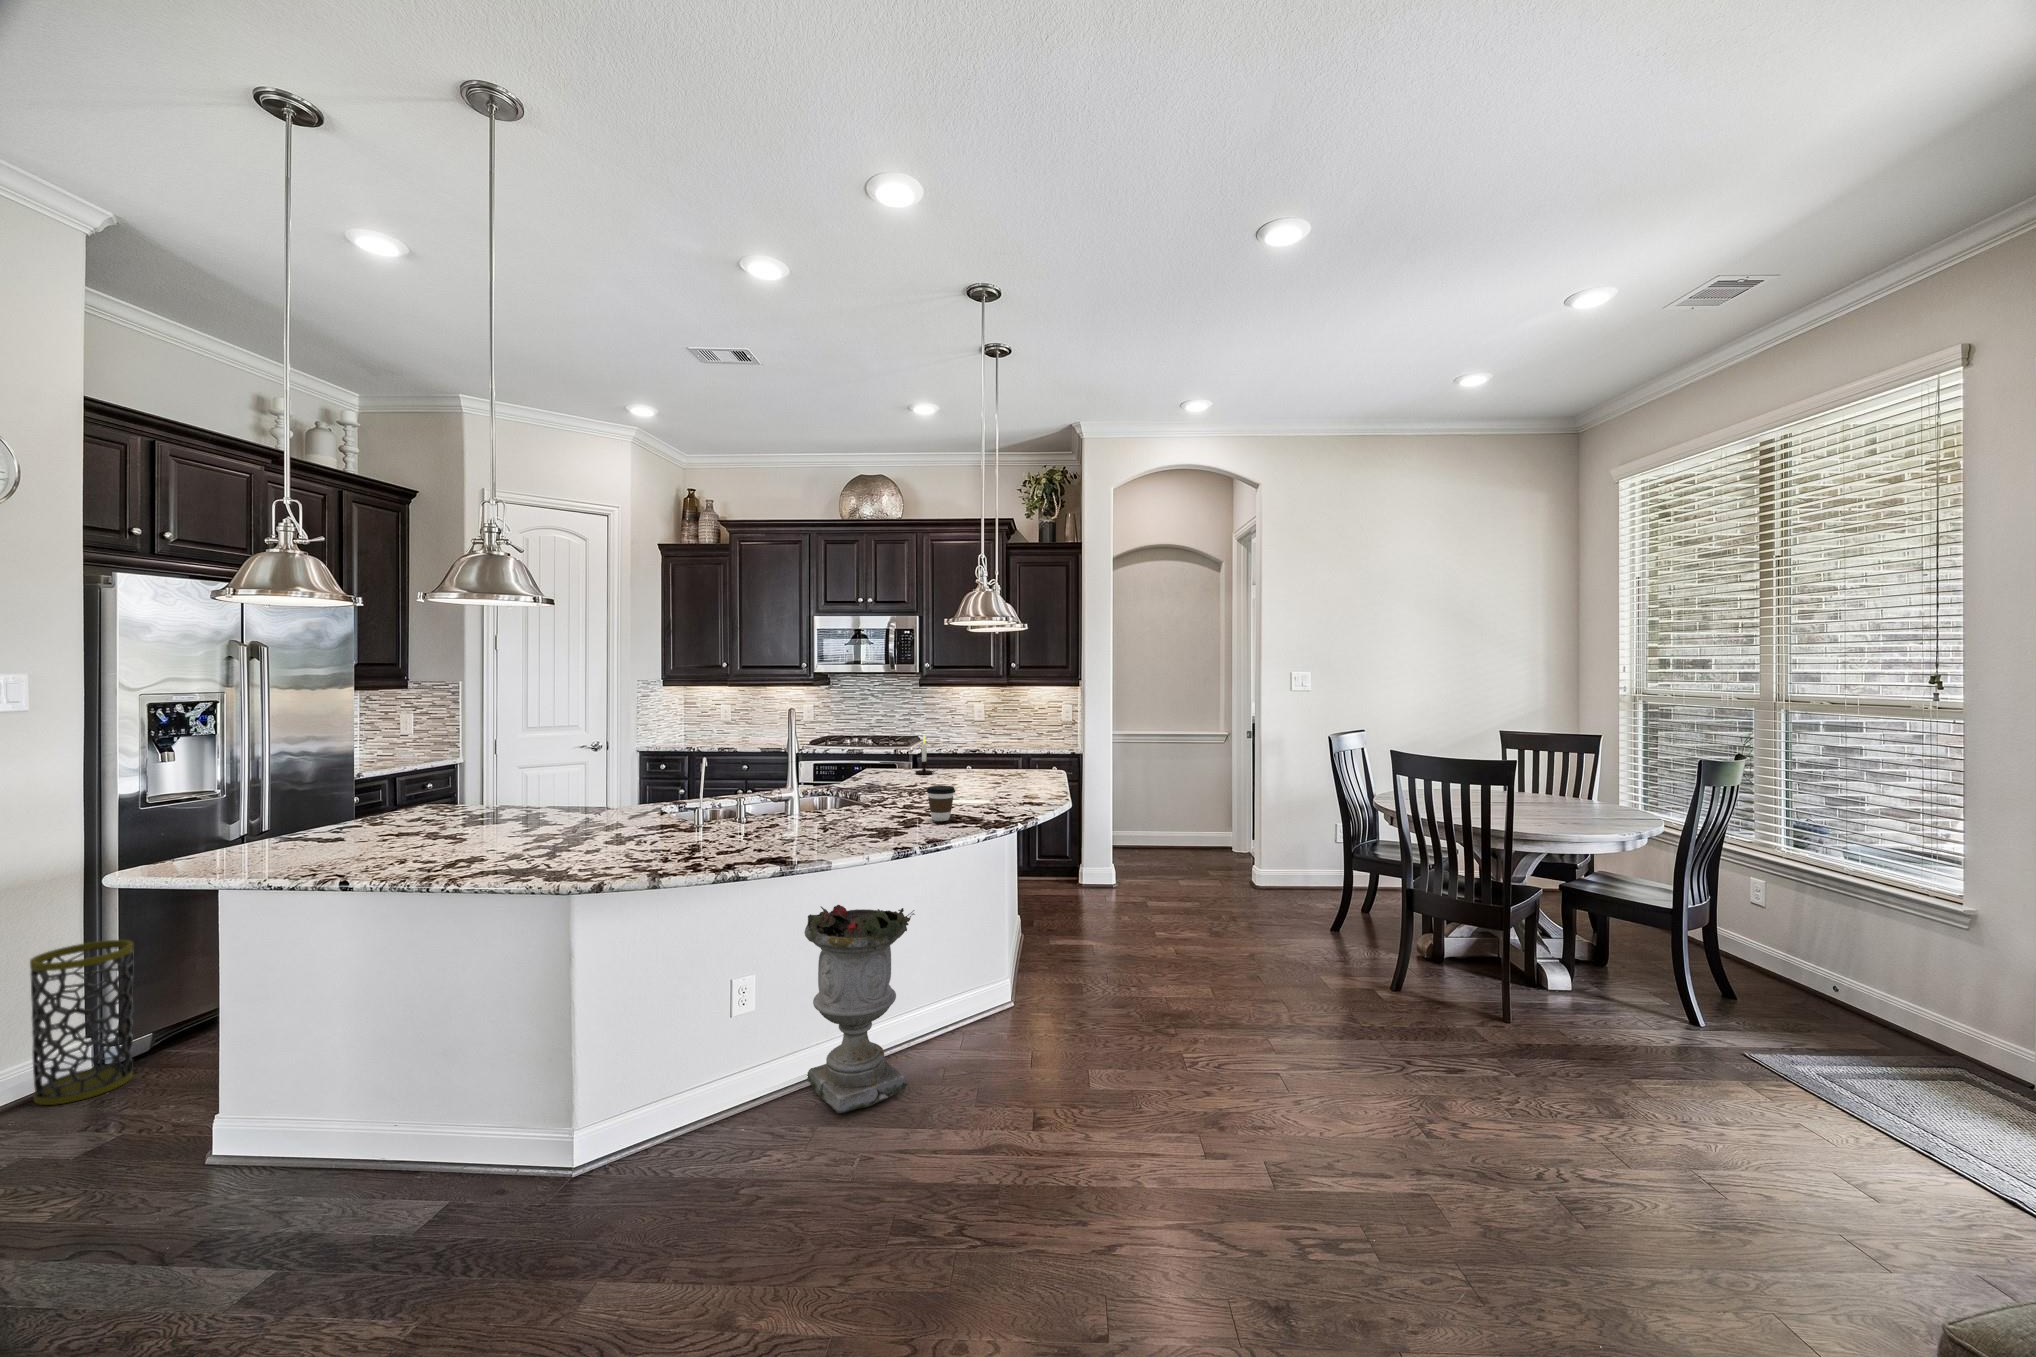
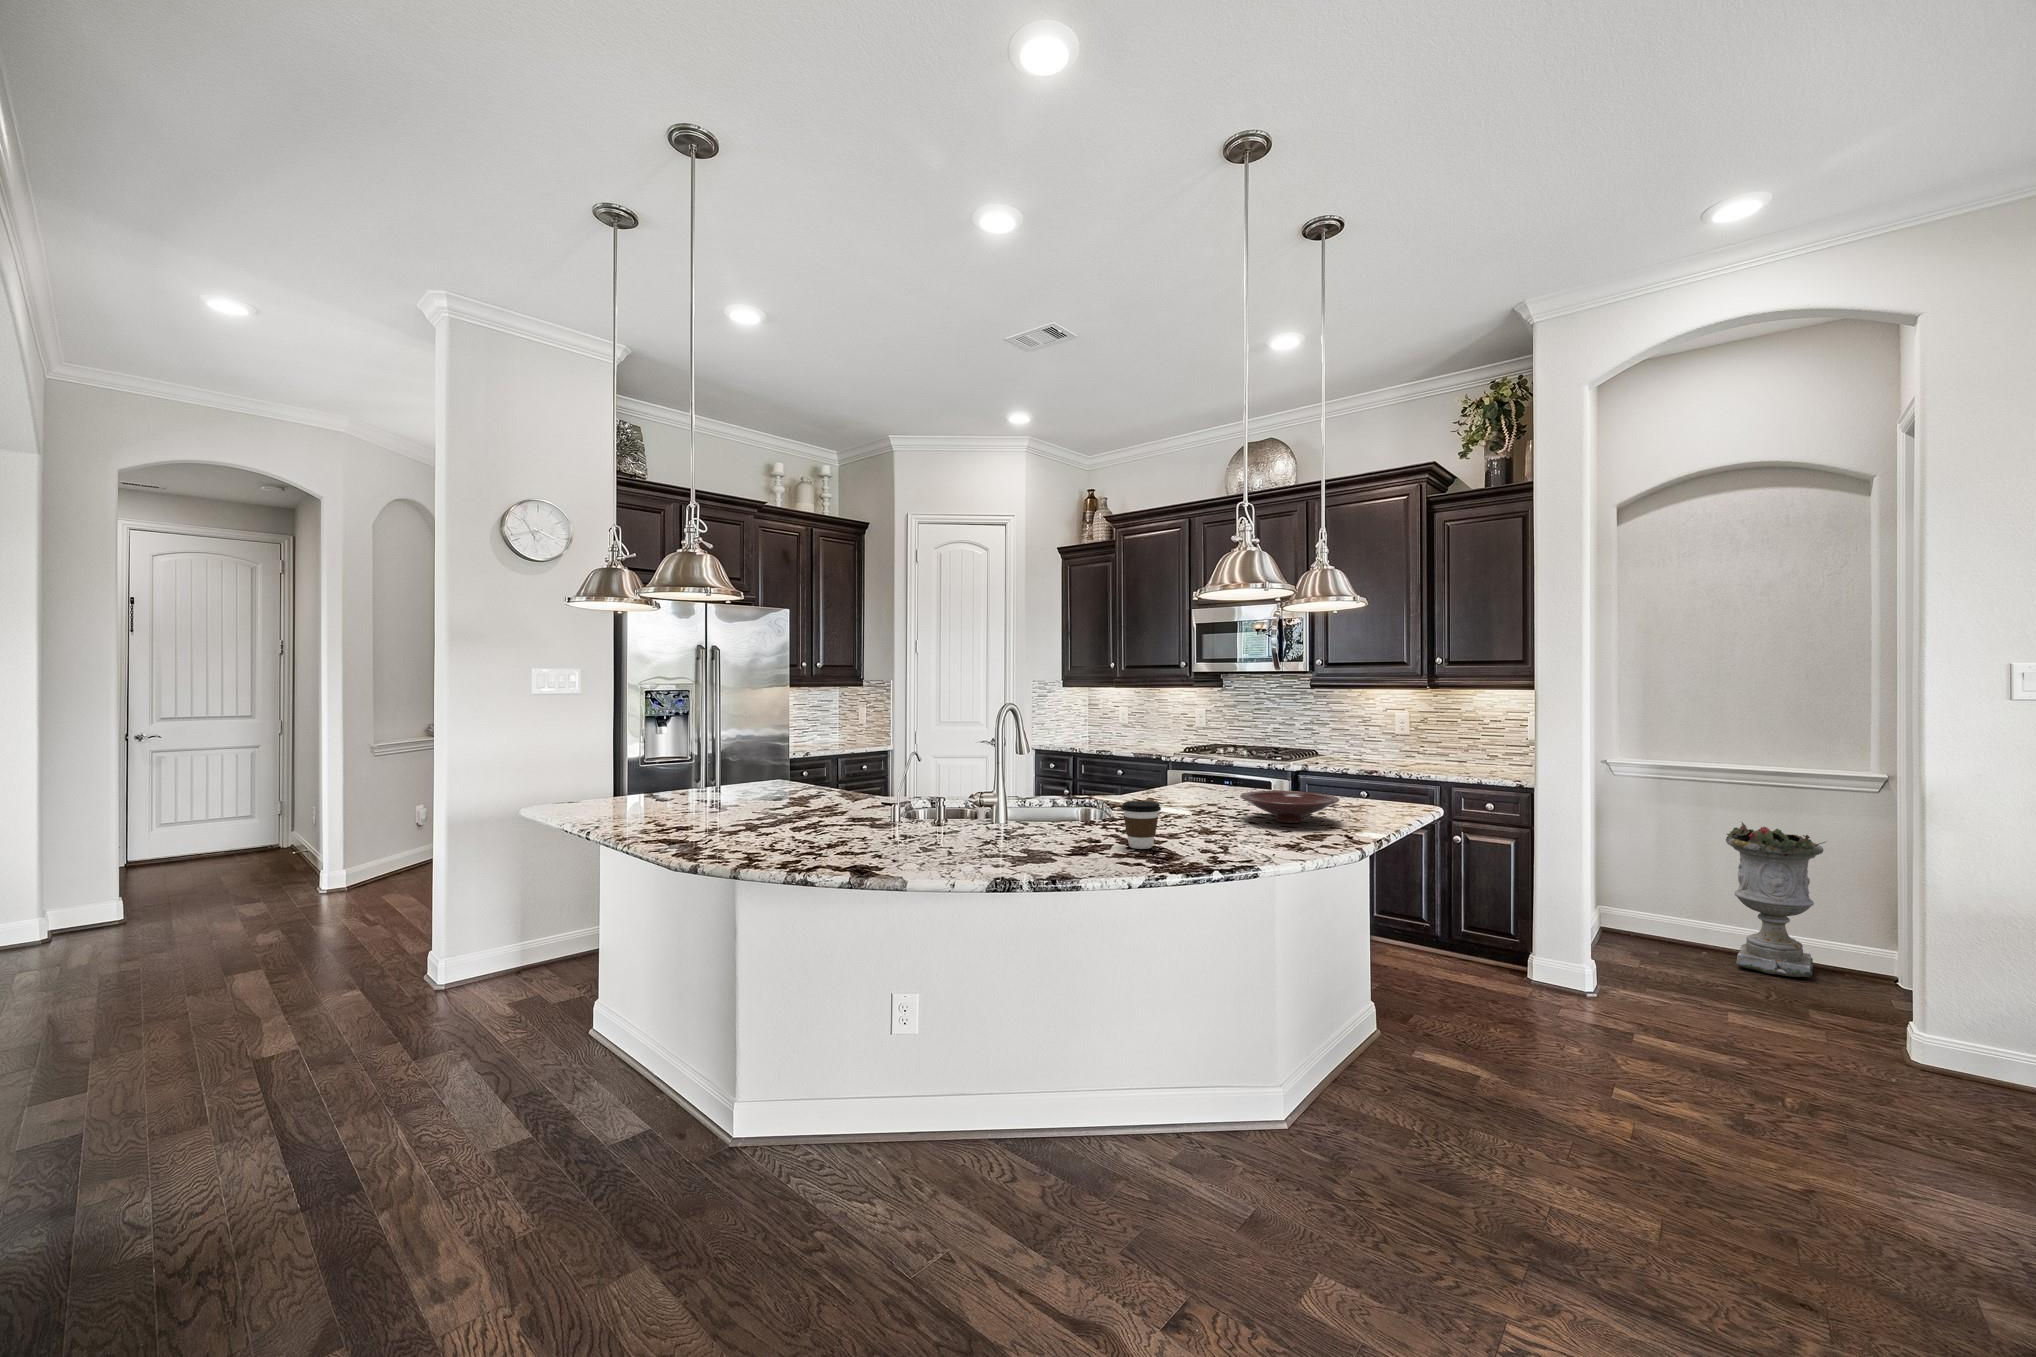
candle: present [915,735,936,774] -> none [1222,741,1252,793]
bowl: none [964,770,1032,793] -> present [1240,791,1339,823]
planter: present [804,905,915,1113] -> present [1726,822,1827,977]
trash can: present [30,940,133,1105] -> none [499,870,559,989]

